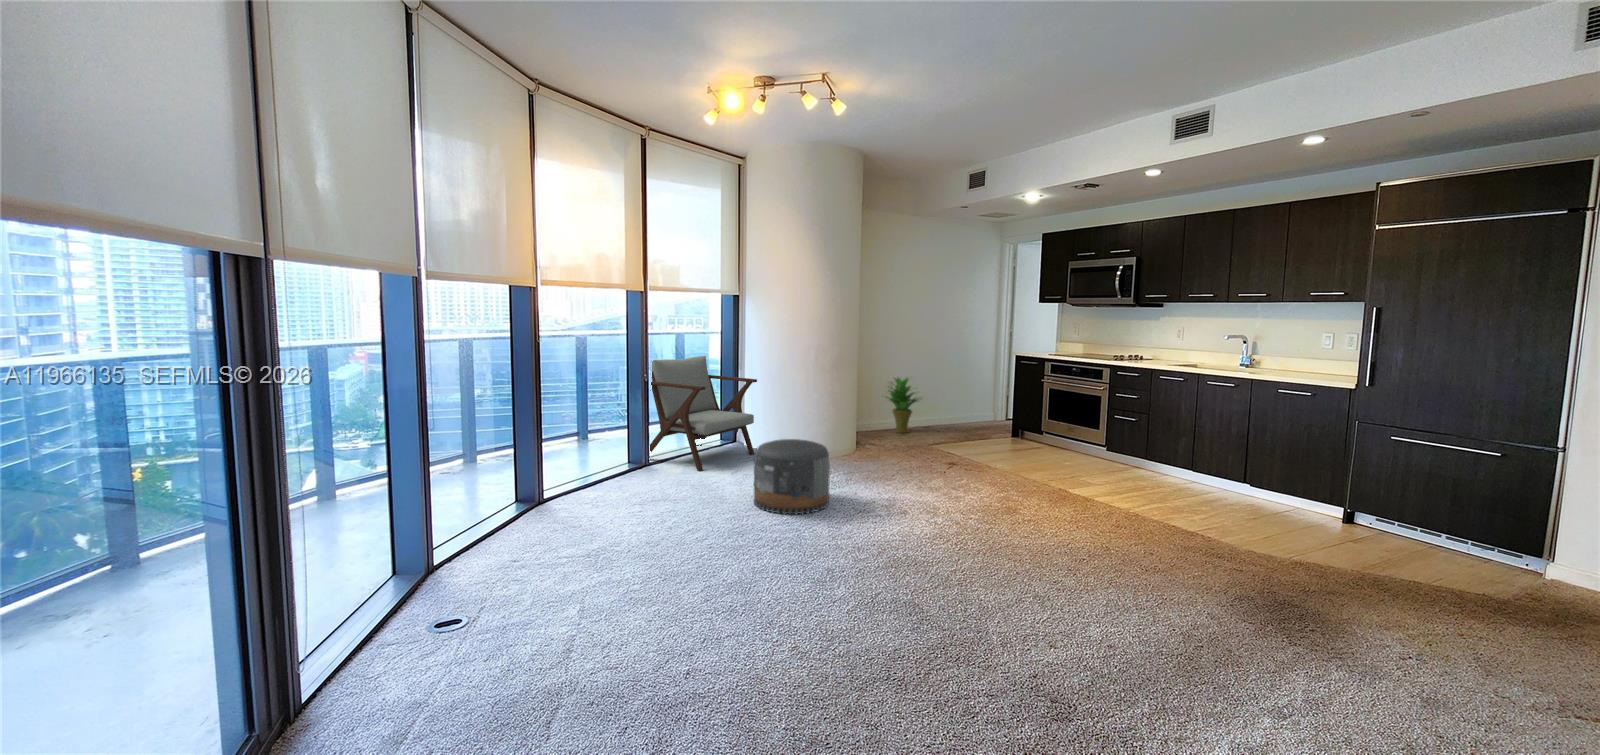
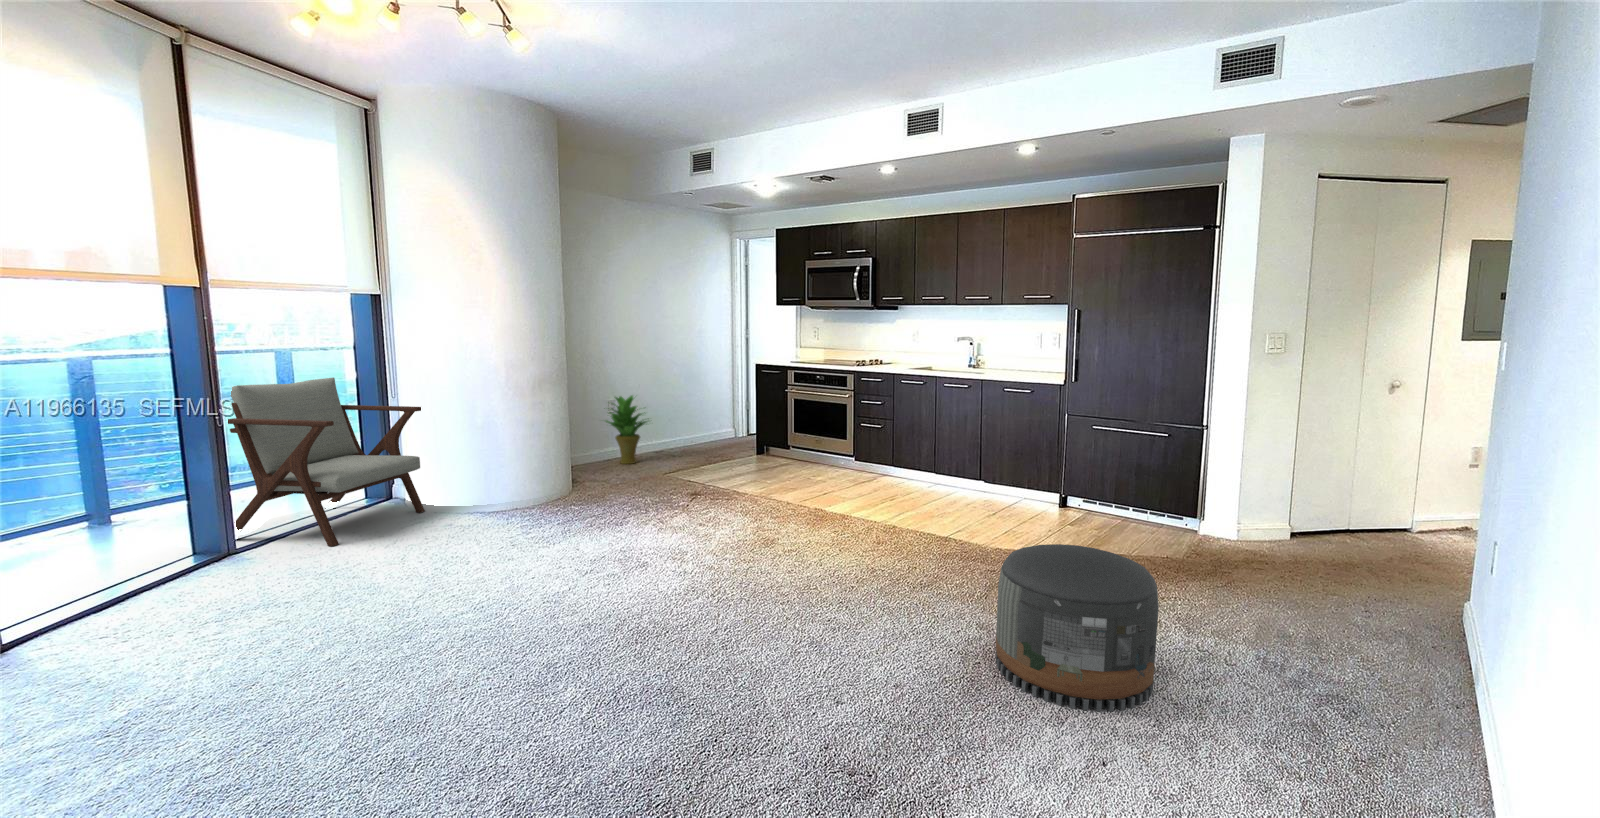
pouf: present [754,439,830,514] -> present [996,544,1159,711]

